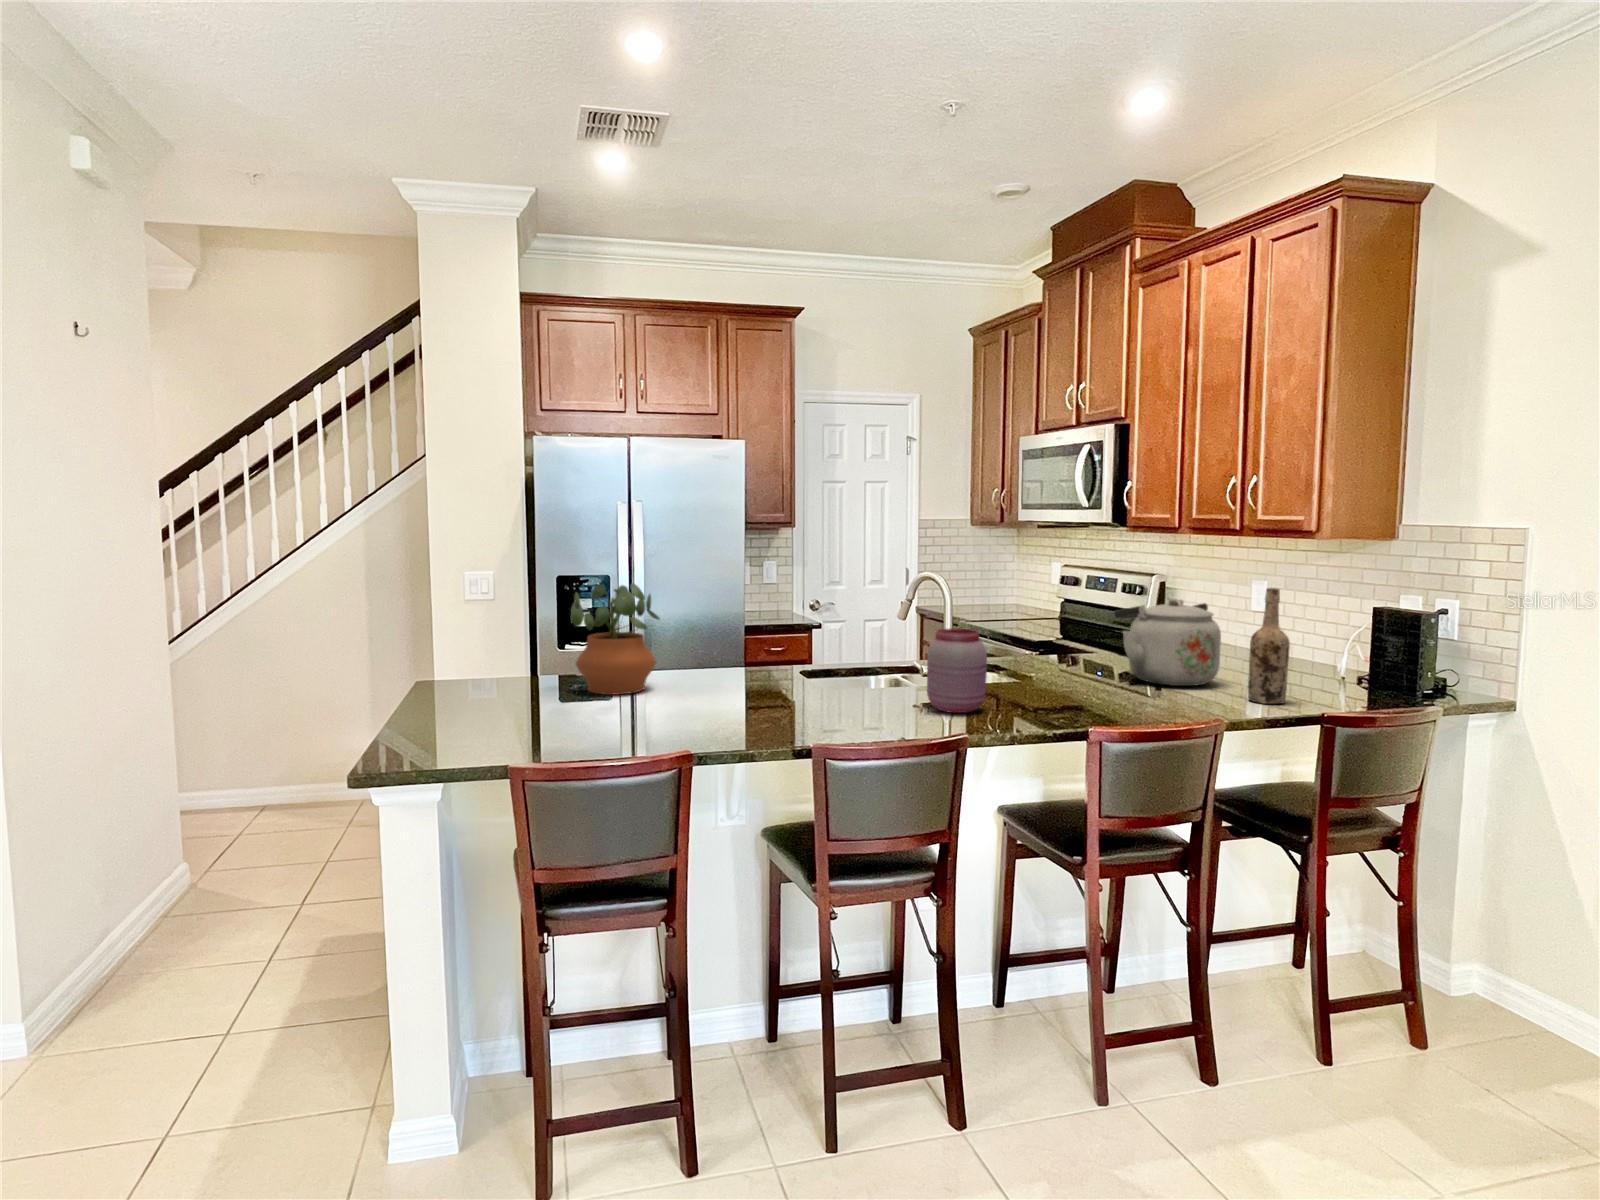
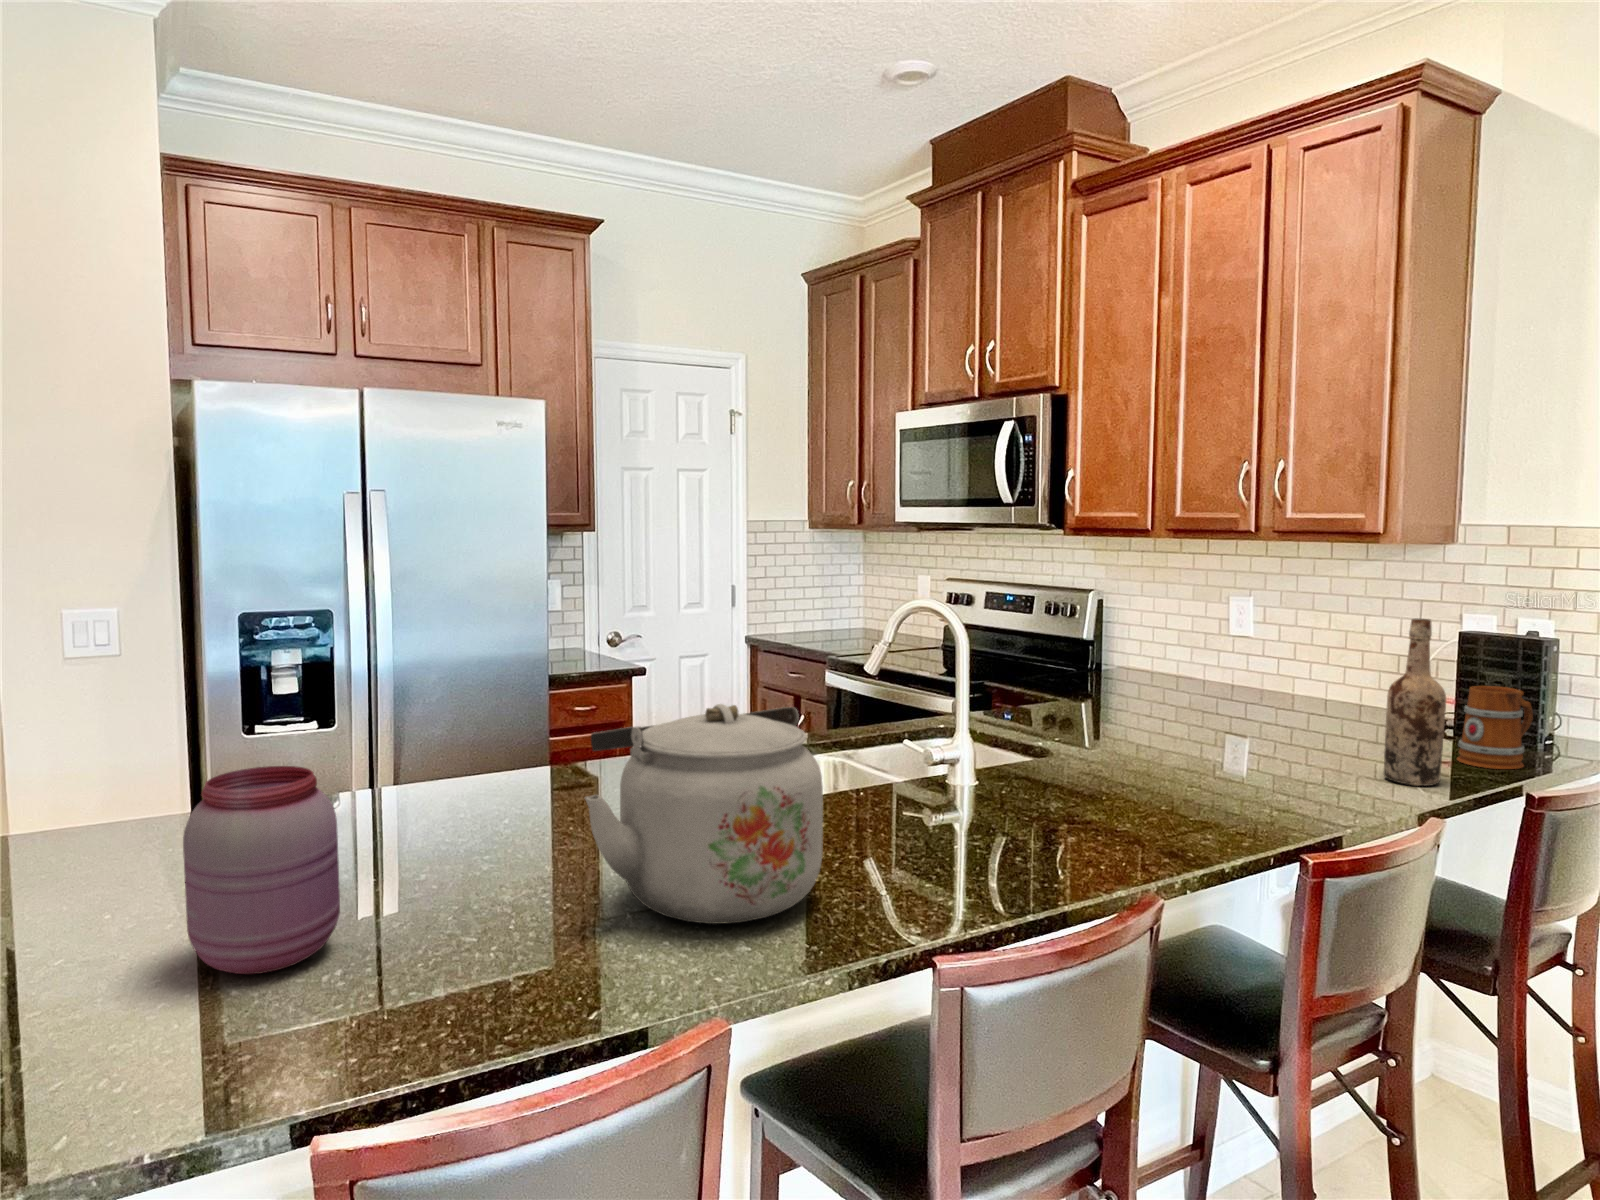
potted plant: present [571,584,660,695] -> none [315,646,490,864]
kettle: present [1114,599,1221,686] -> present [585,704,823,924]
jar: present [927,629,987,713] -> present [183,766,340,974]
mug: none [1331,642,1395,701] -> present [1457,686,1533,769]

